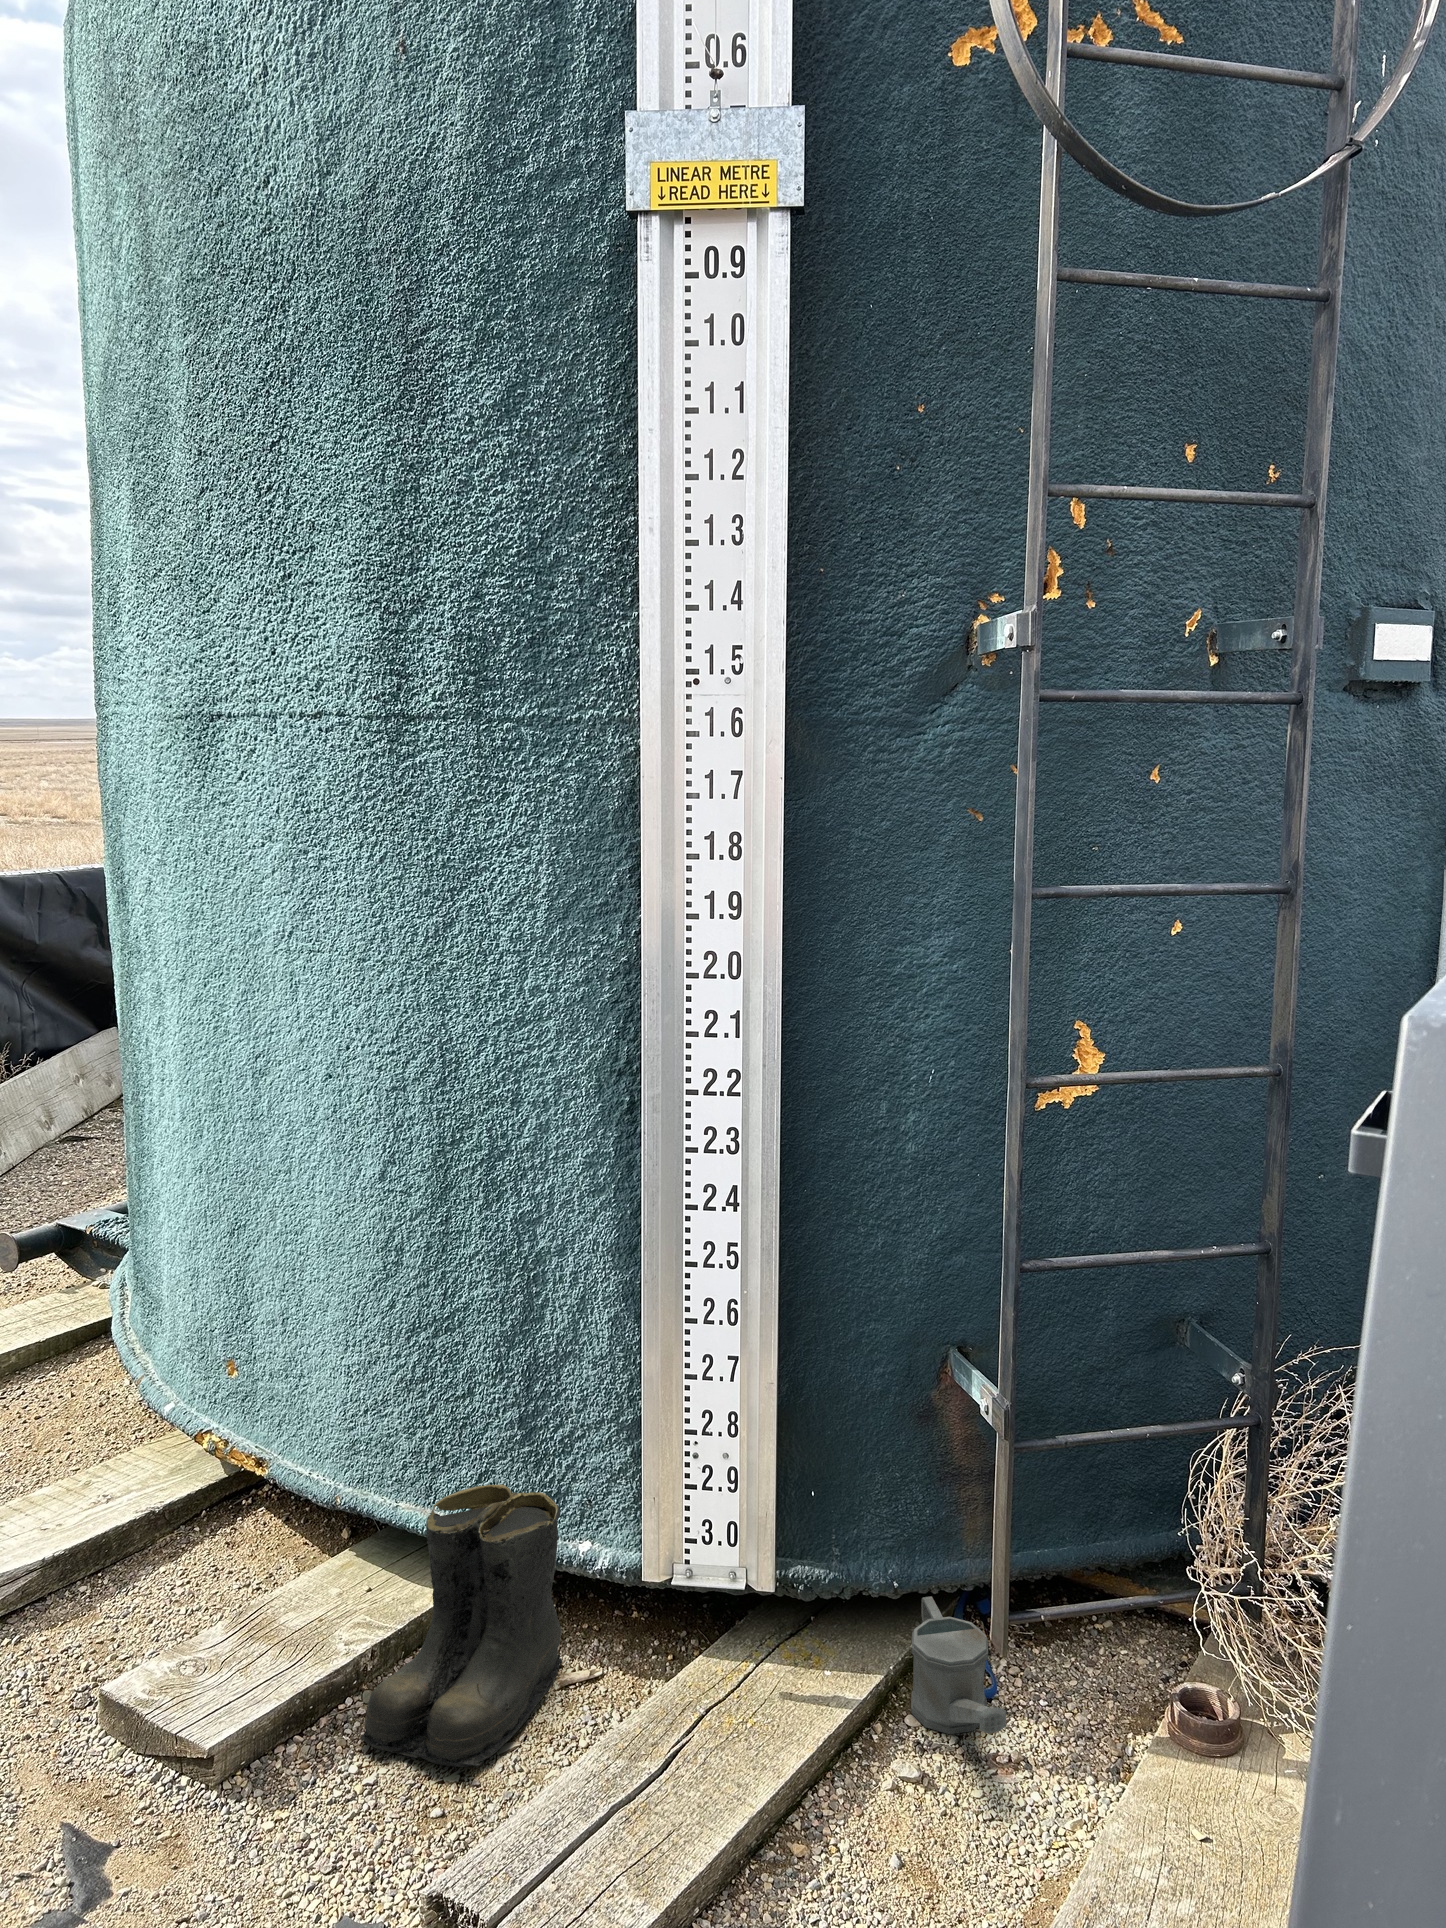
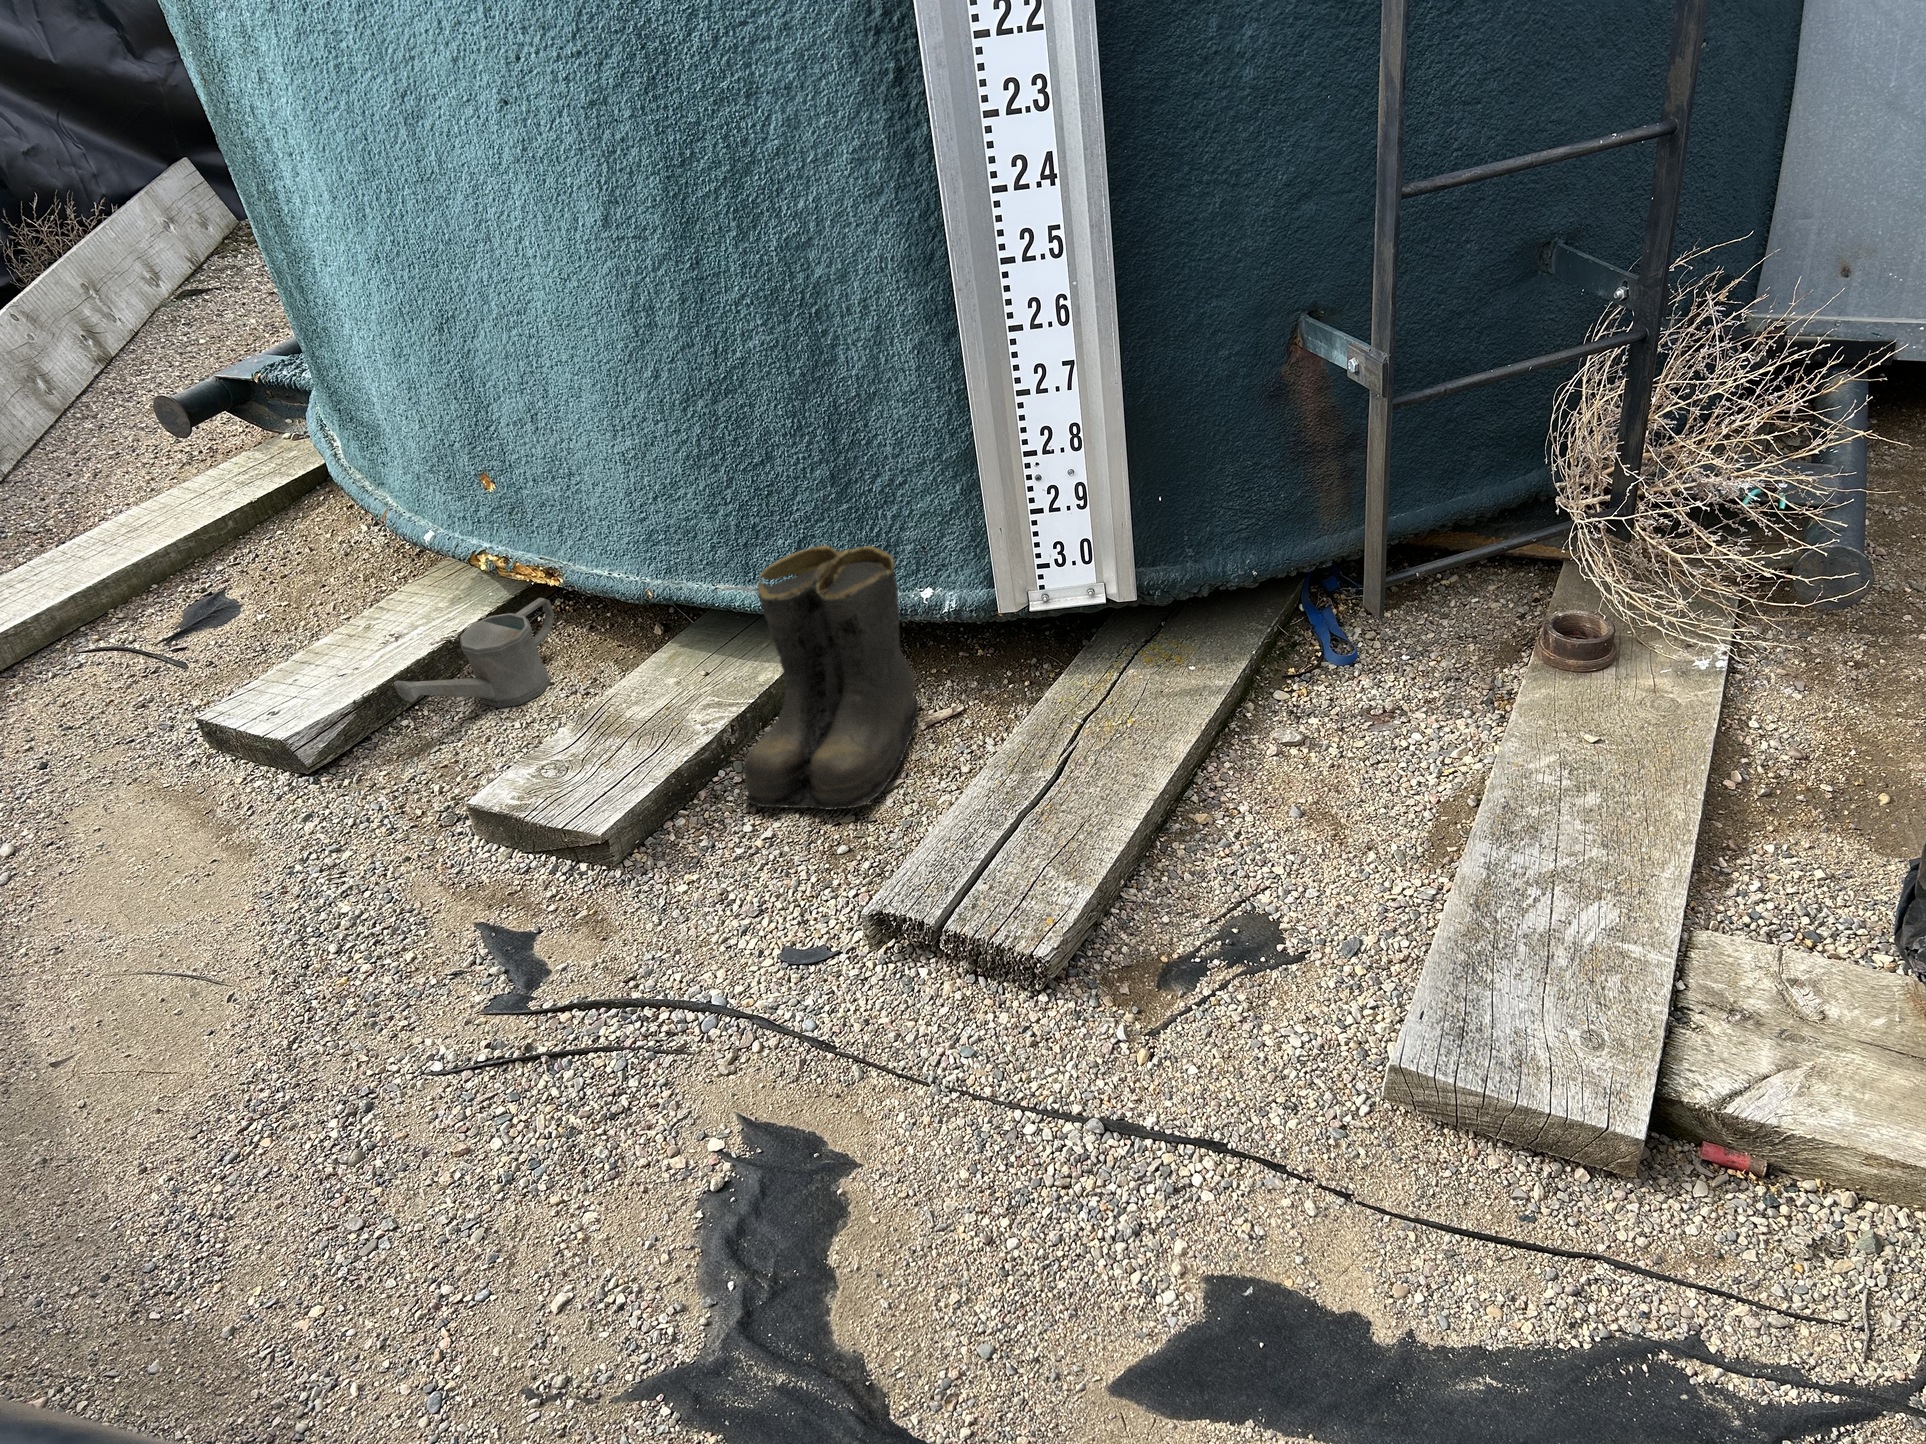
watering can: present [911,1596,1006,1734] -> present [394,598,554,708]

